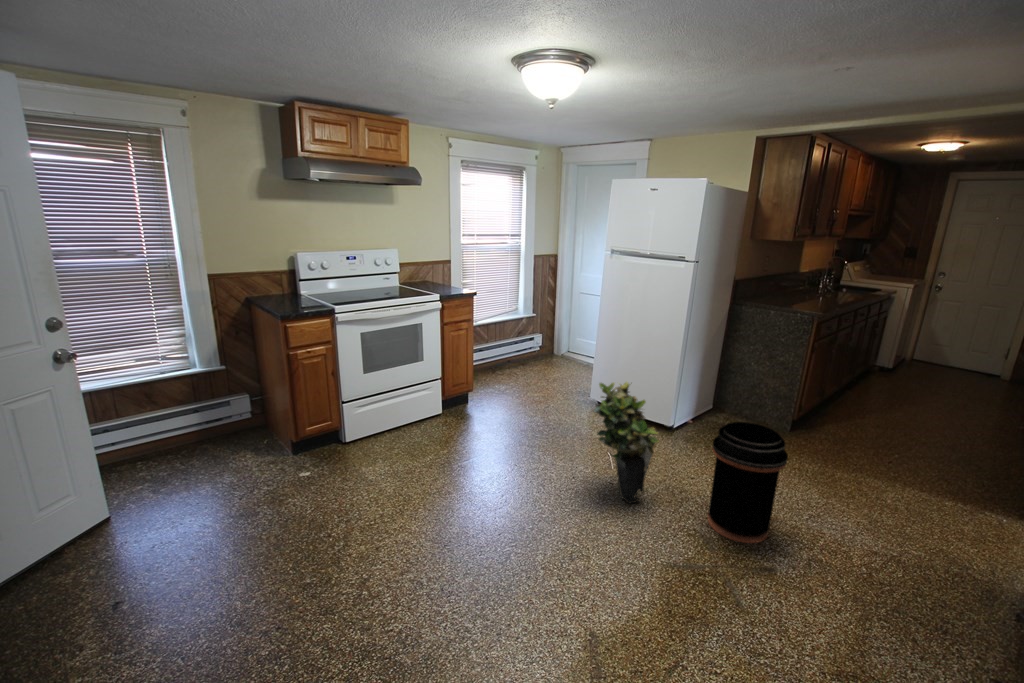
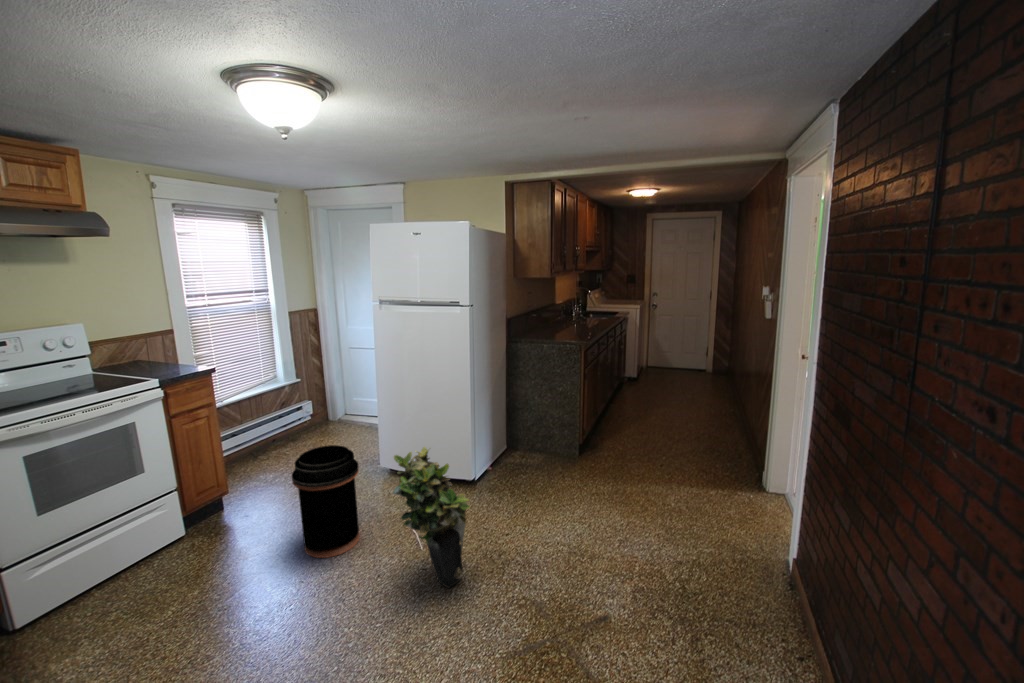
trash can: present [708,422,788,543] -> present [292,445,359,558]

